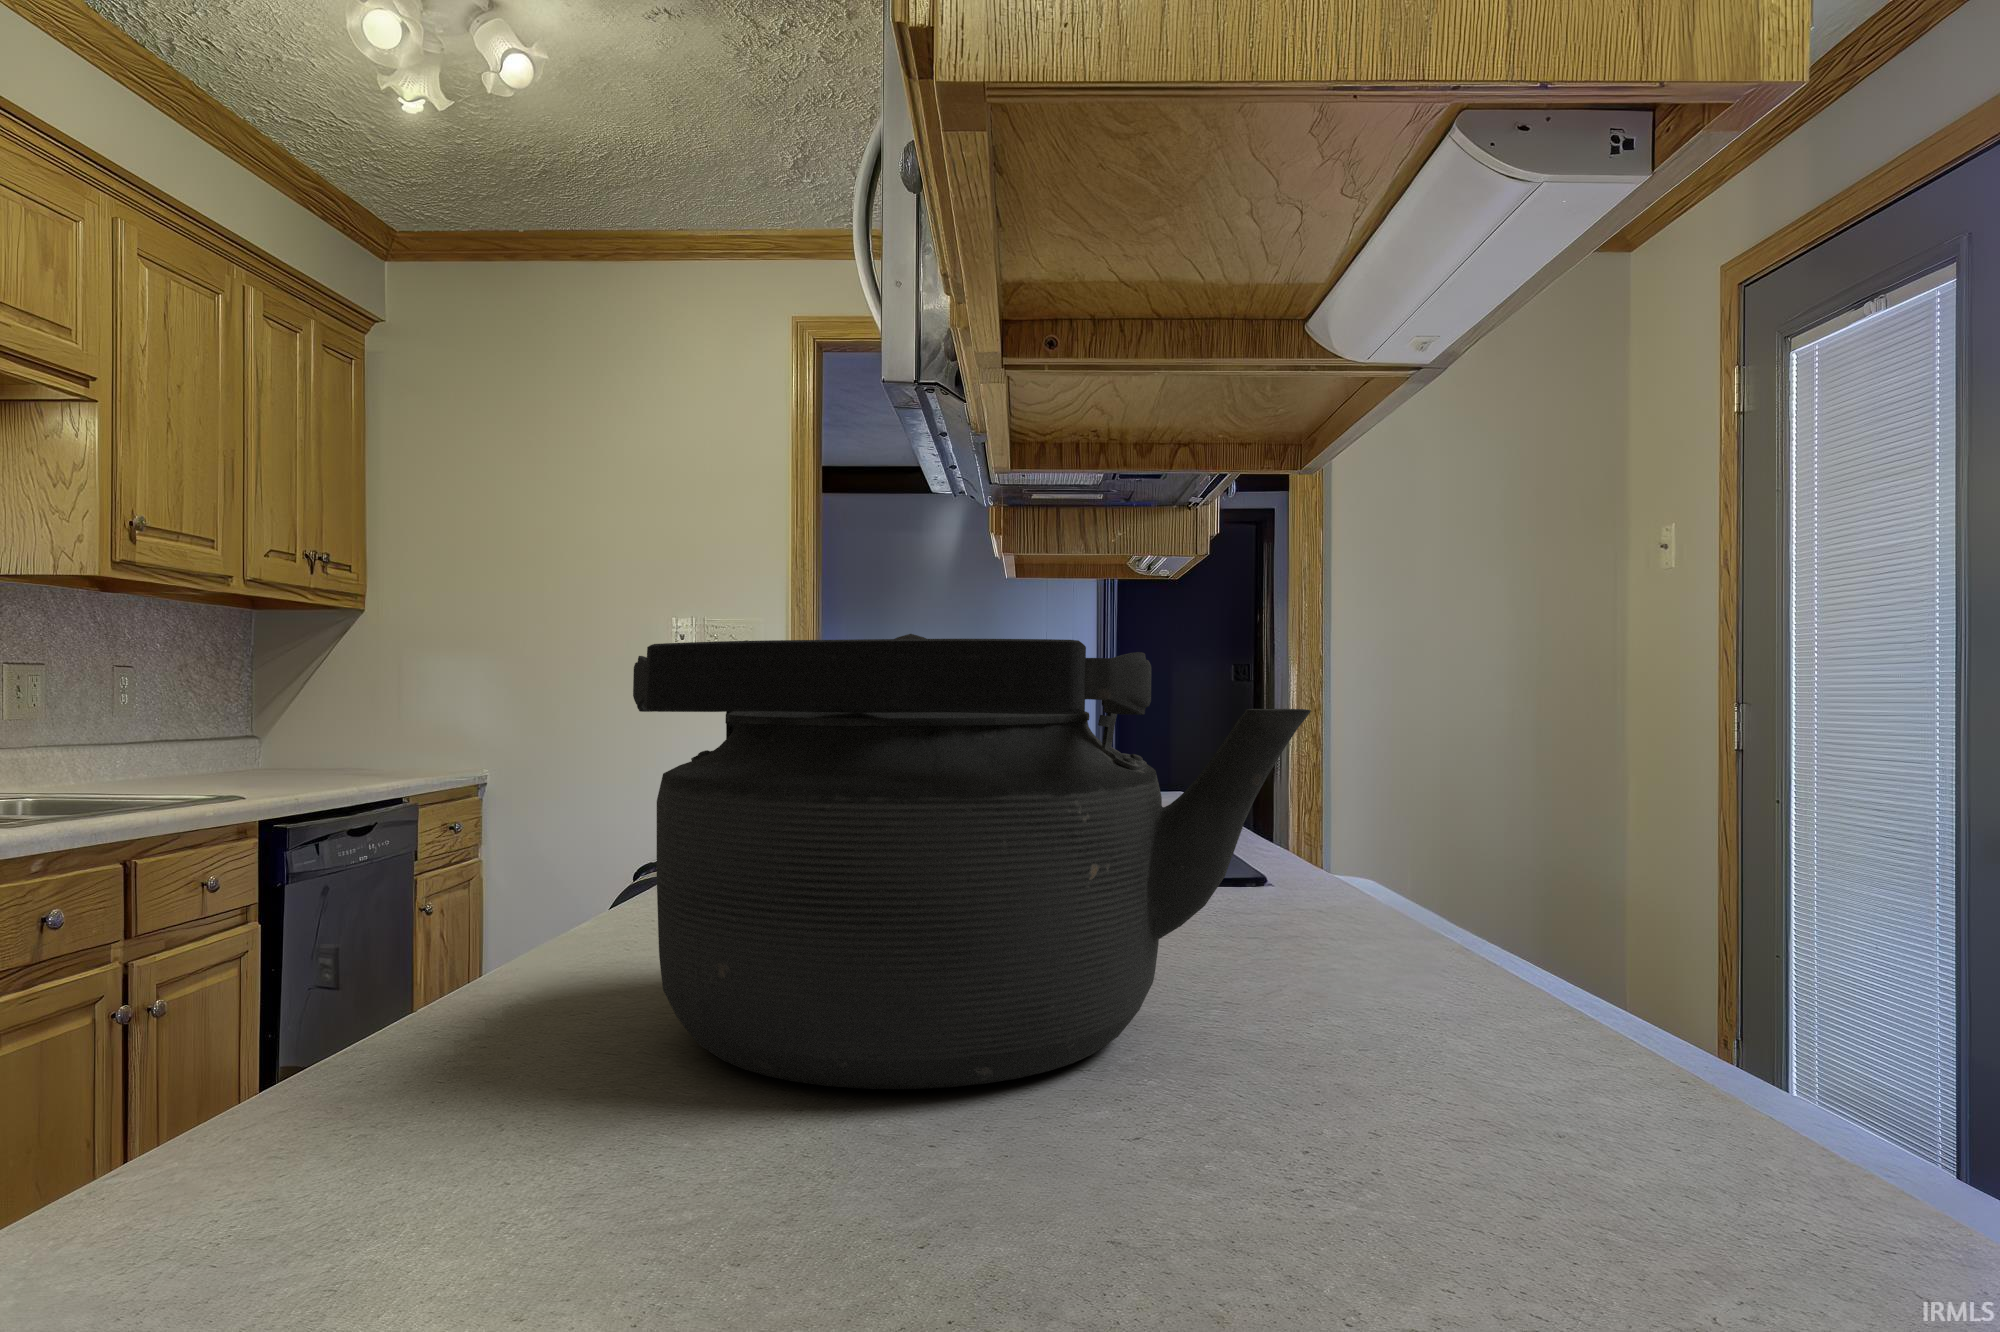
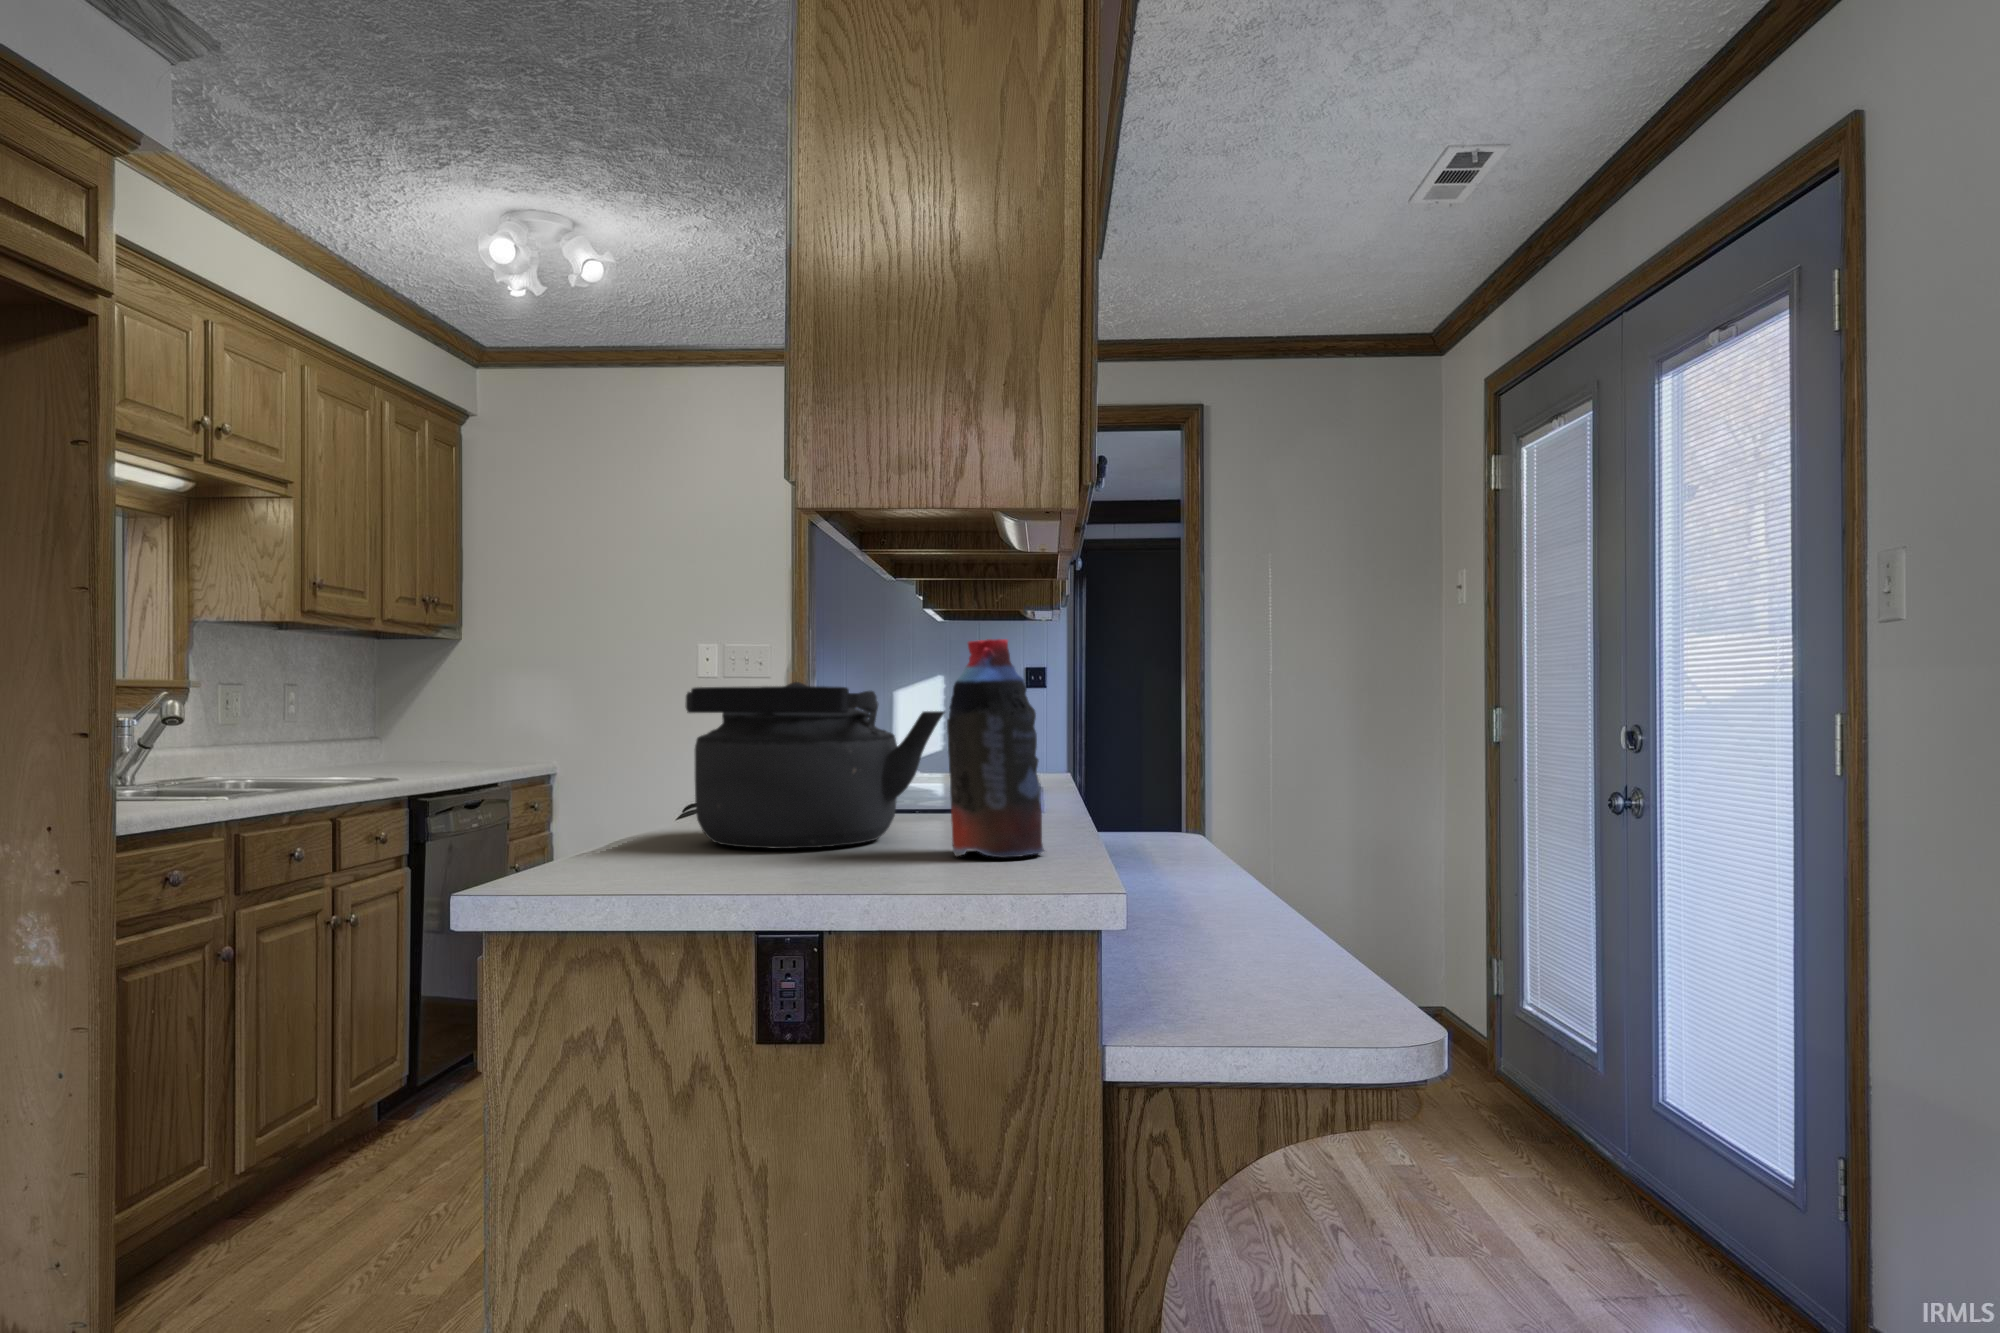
bottle: none [1391,496,1705,1175] -> present [947,639,1044,858]

